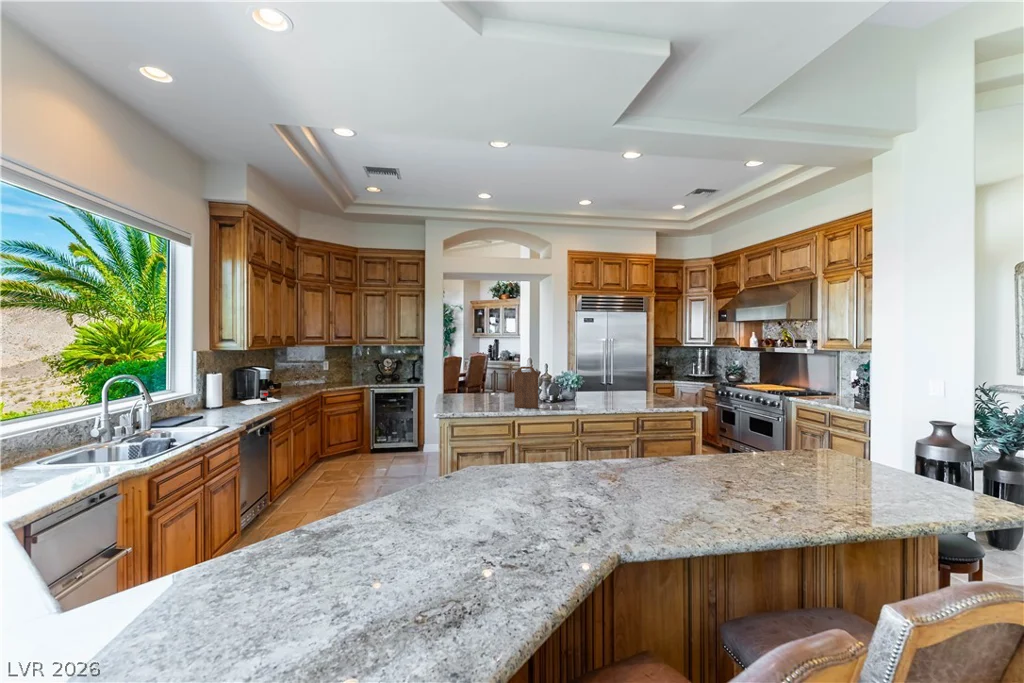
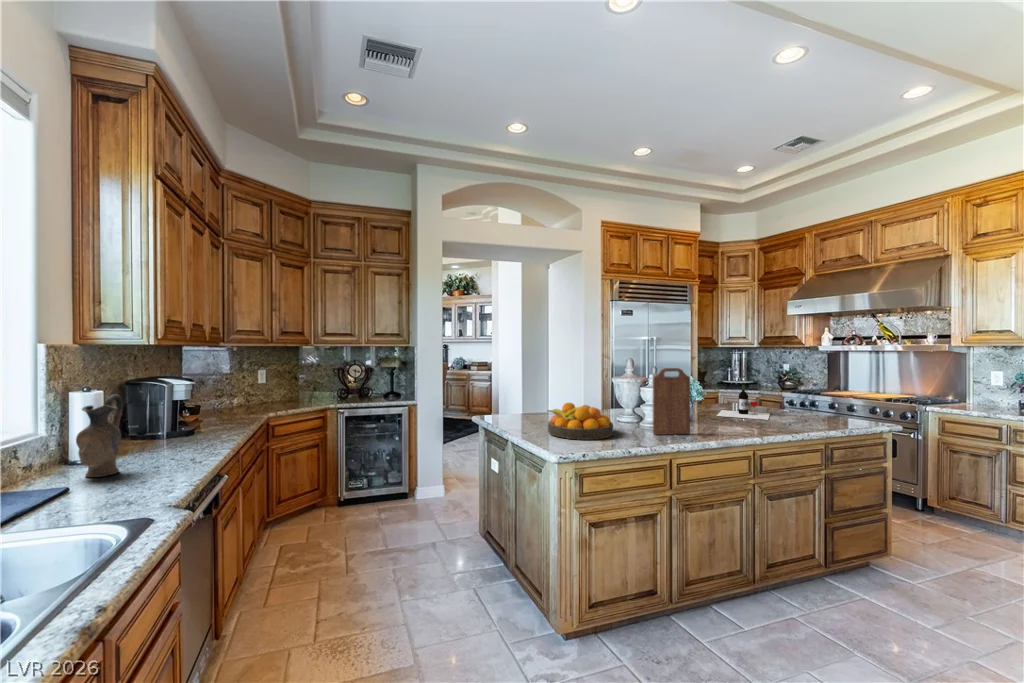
ceramic pitcher: none [209,375,230,413] -> present [76,394,123,477]
wine bottle: present [241,380,280,405] -> present [717,385,770,420]
fruit bowl: none [454,386,493,408] -> present [548,403,614,440]

